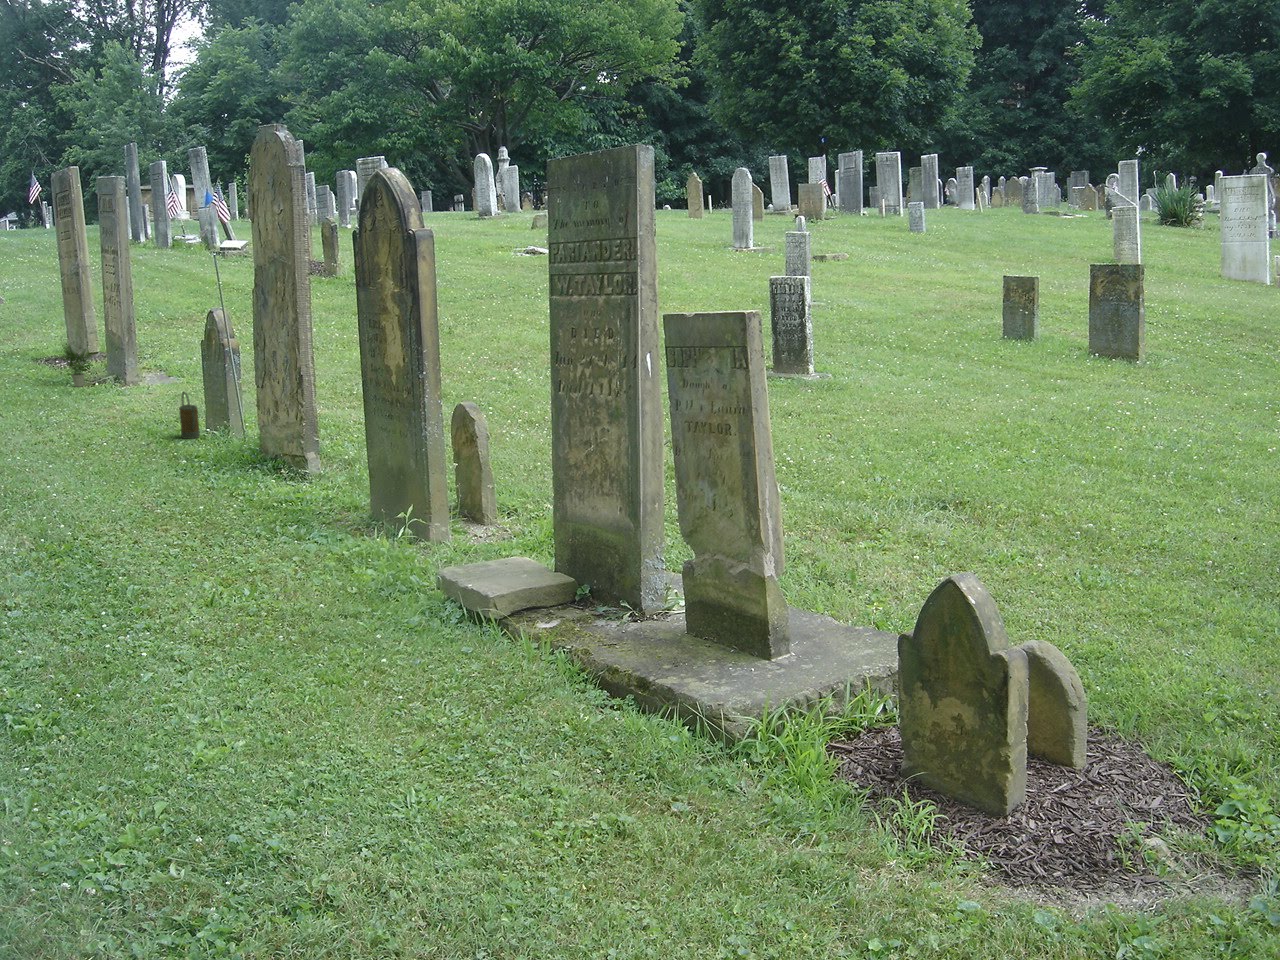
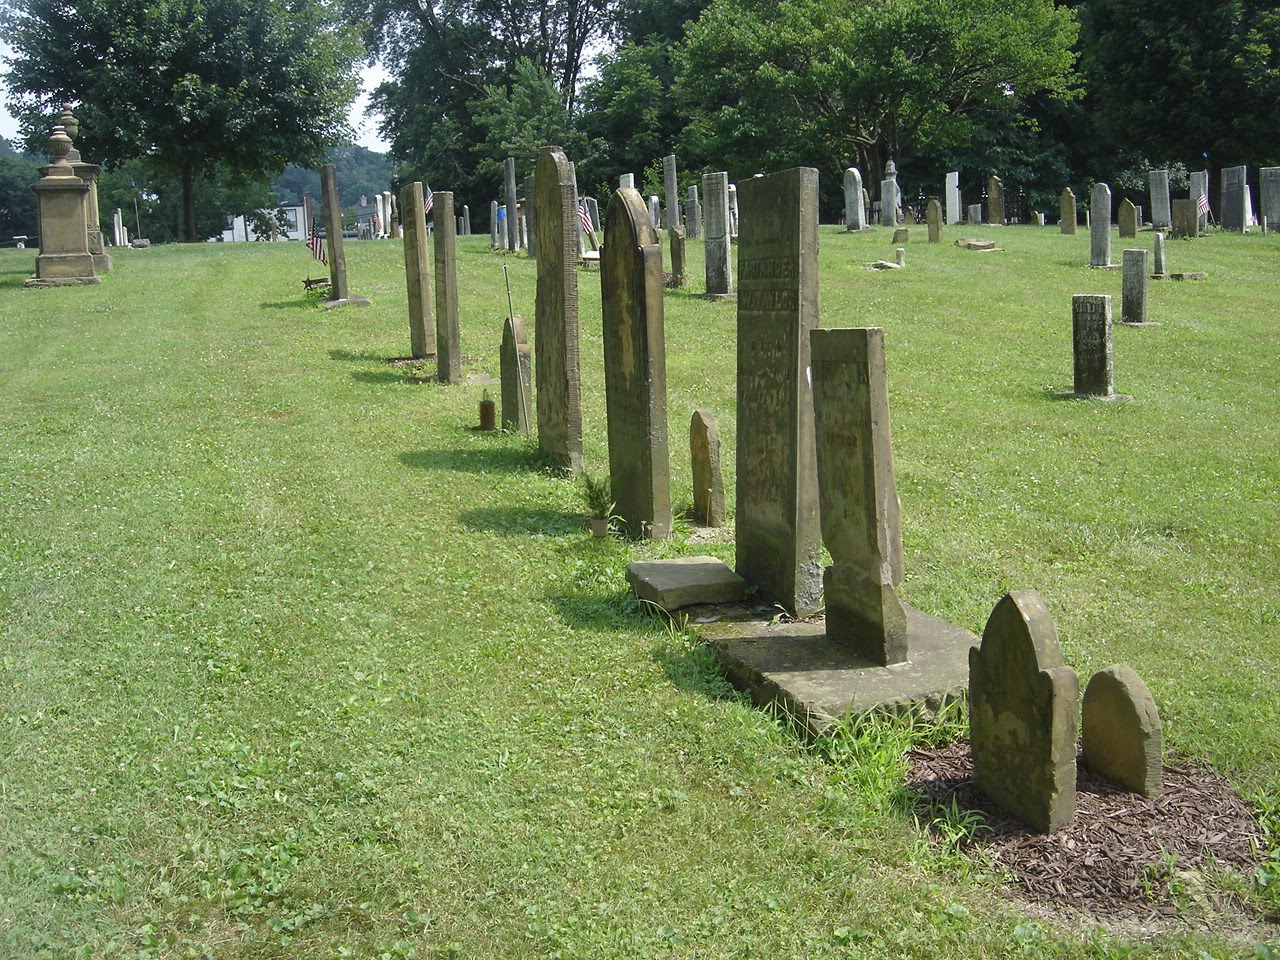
potted plant: present [62,343,92,387] -> present [577,468,622,537]

